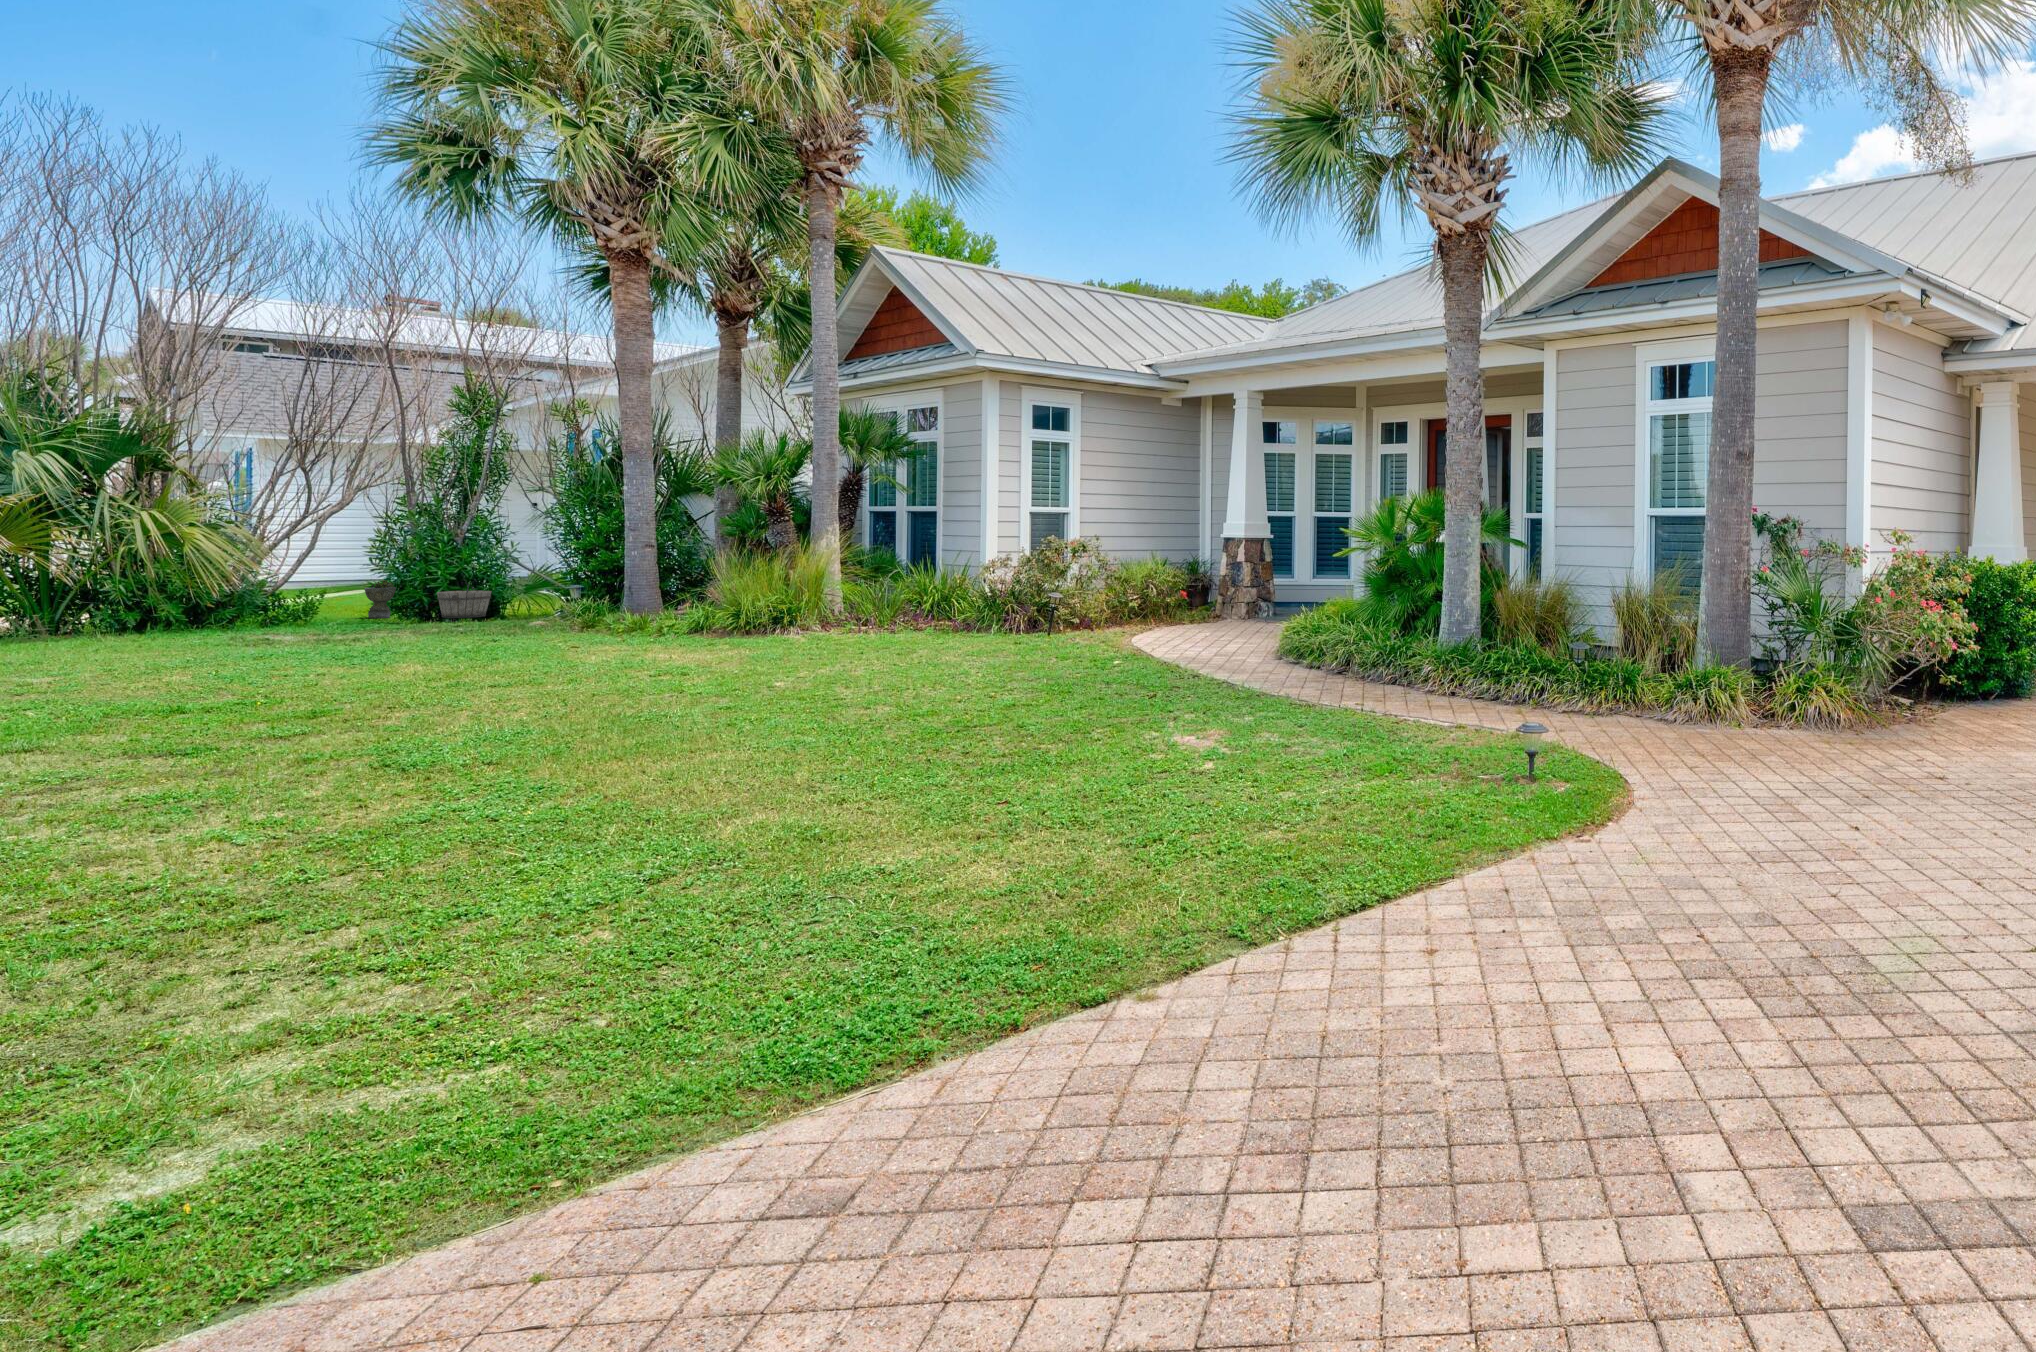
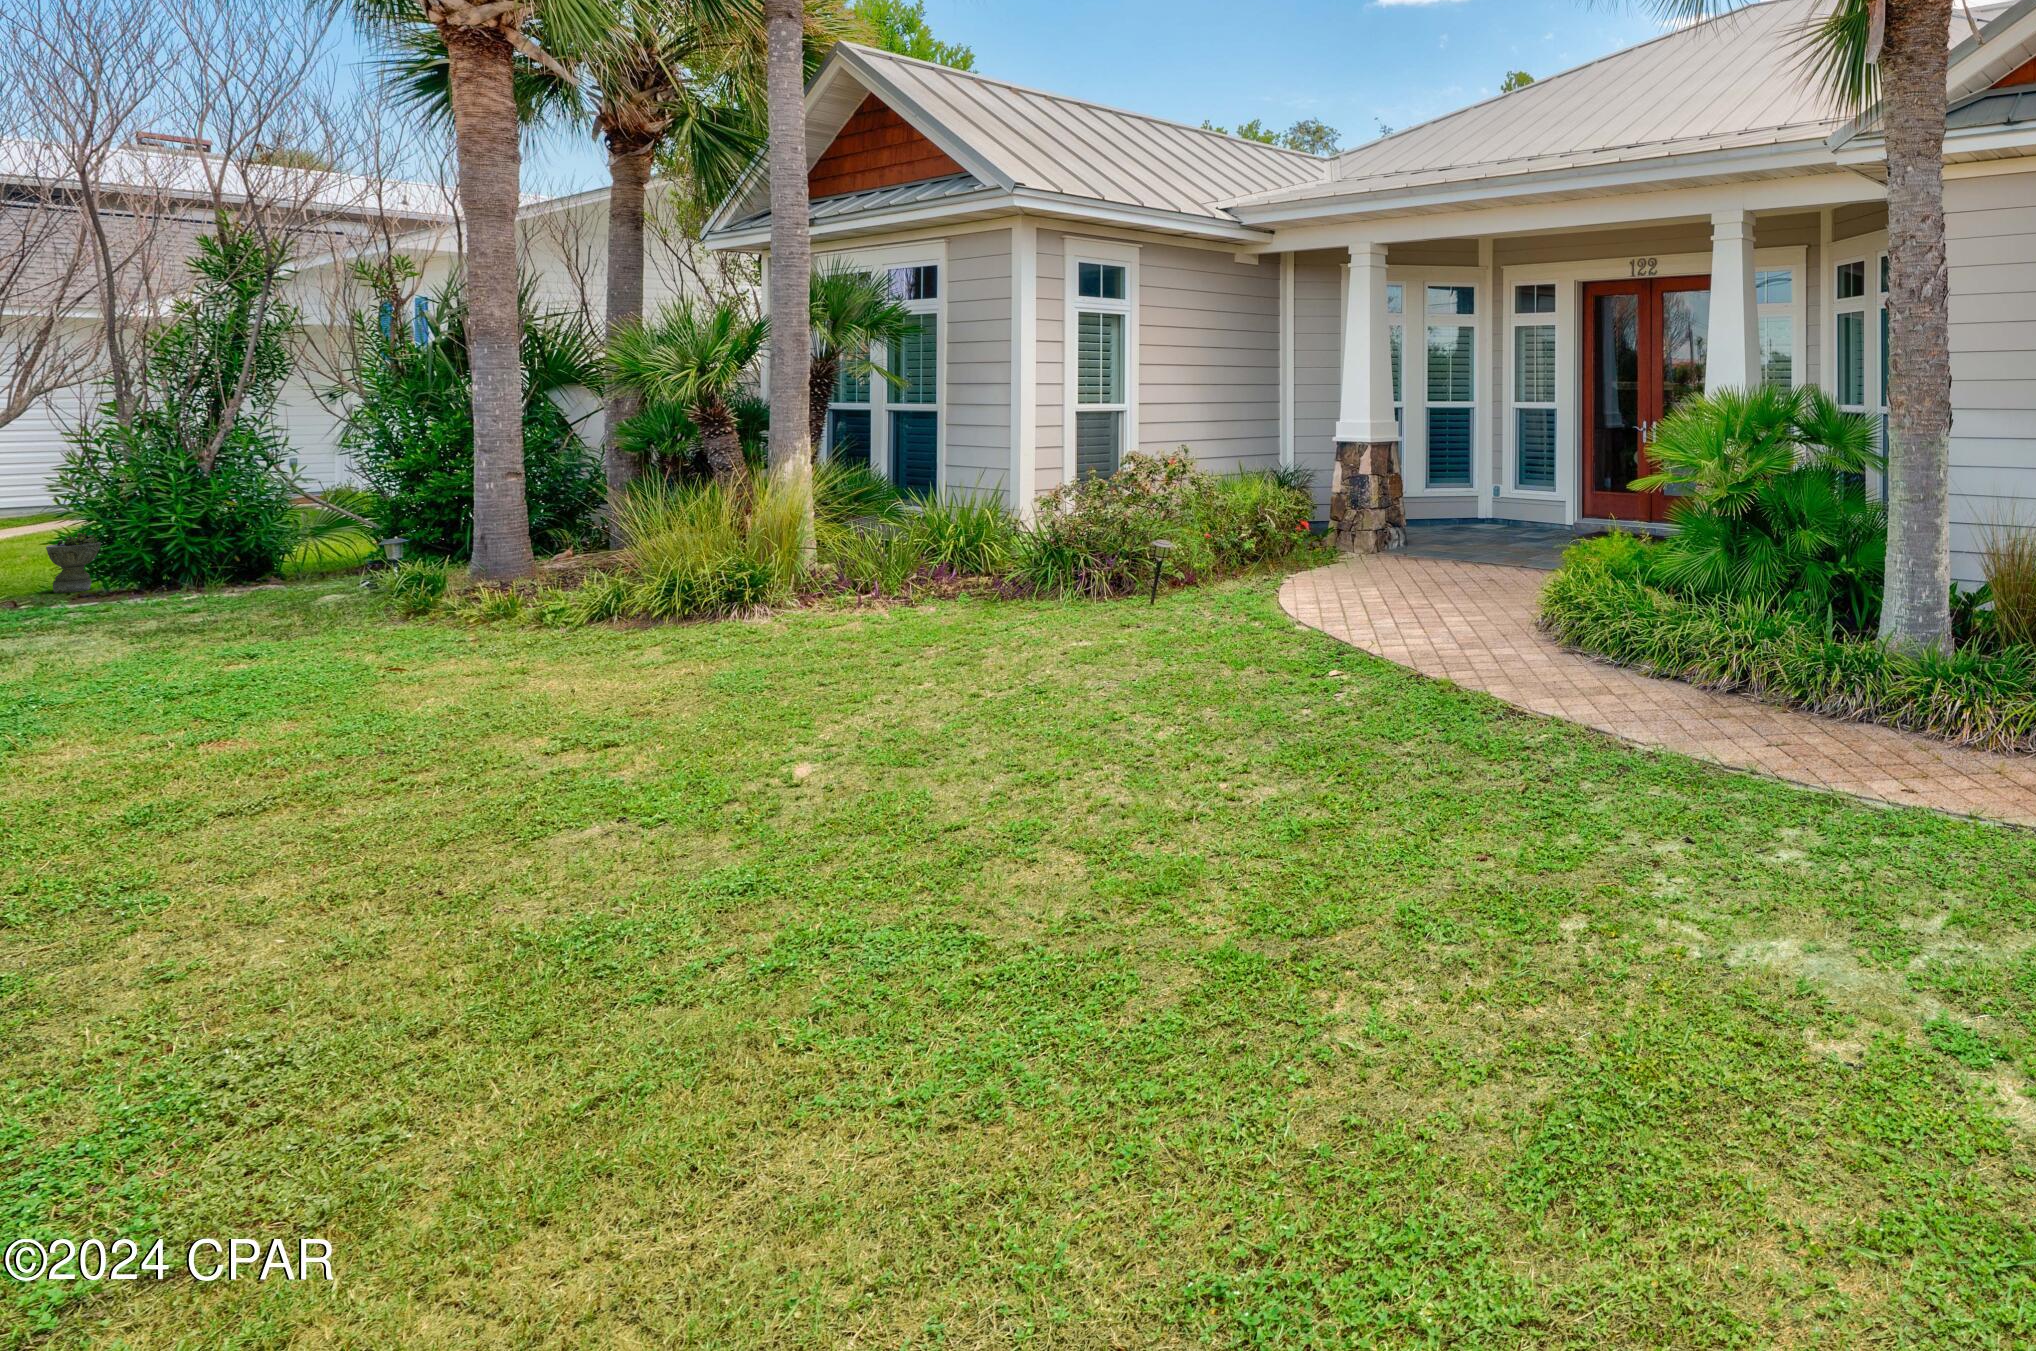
wooden bucket: present [437,582,492,618] -> none [169,530,260,587]

